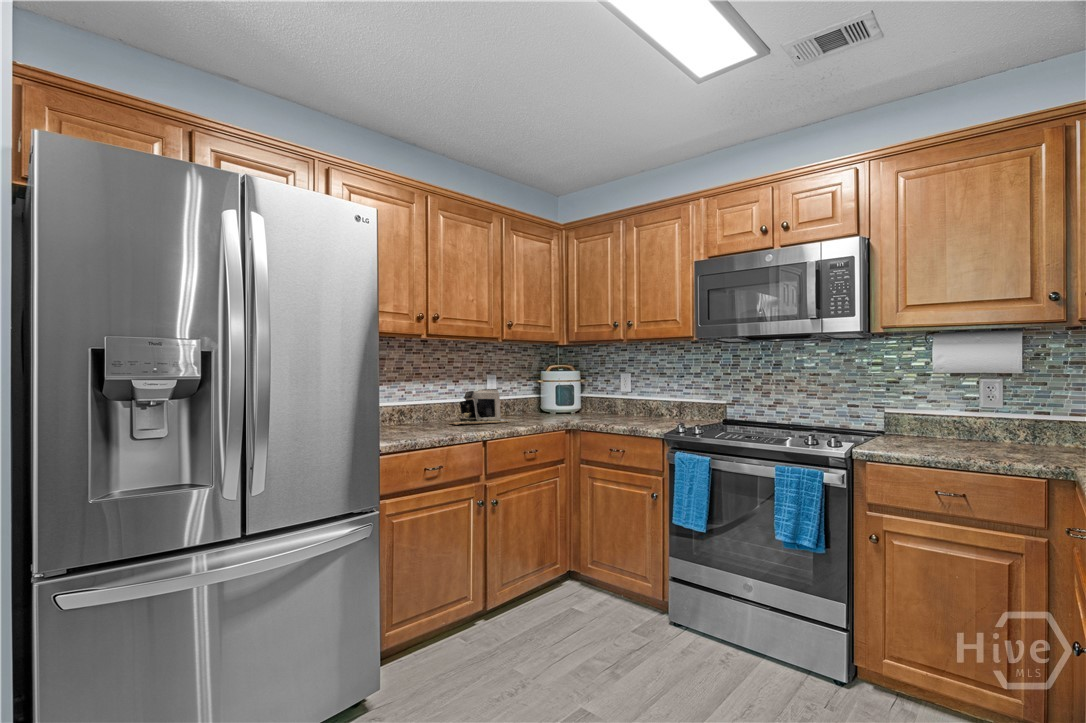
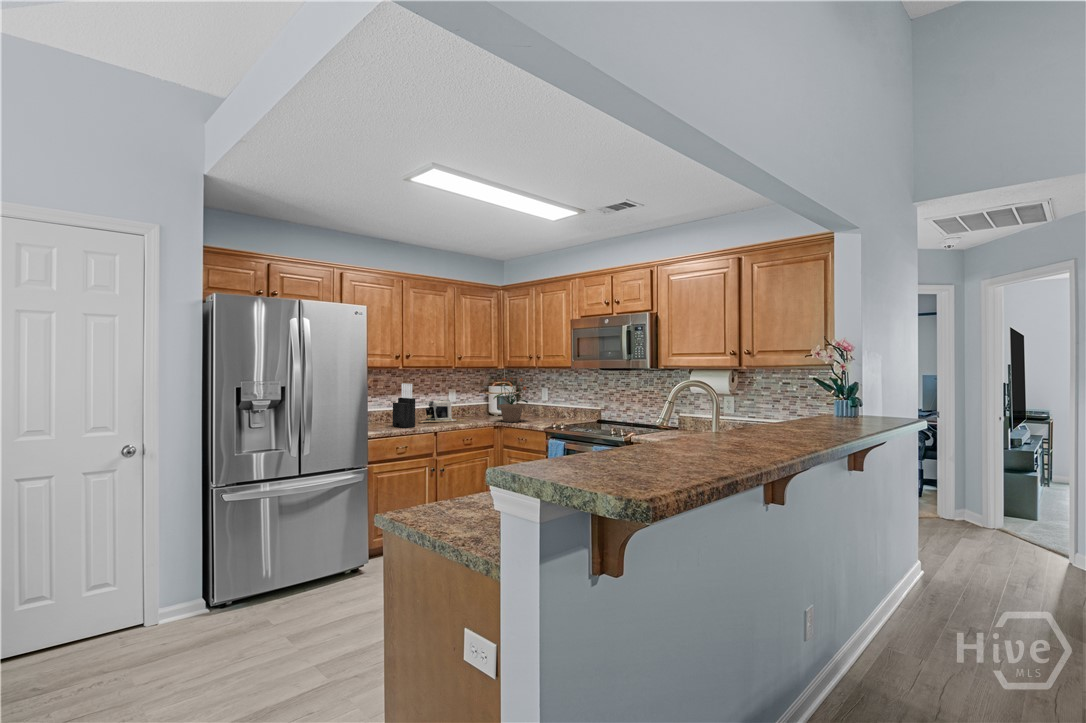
potted plant: none [562,354,622,423] -> present [493,378,528,422]
knife block: none [412,361,451,434] -> present [392,384,415,428]

